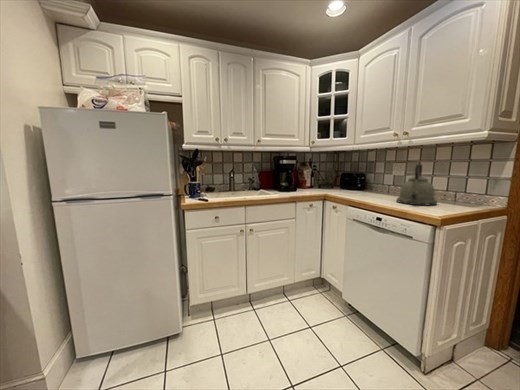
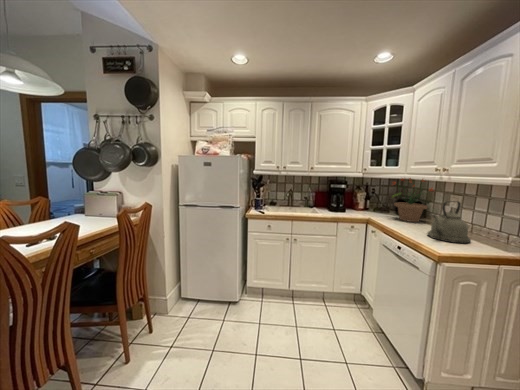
potted plant: none [338,148,383,193] -> present [392,178,433,222]

